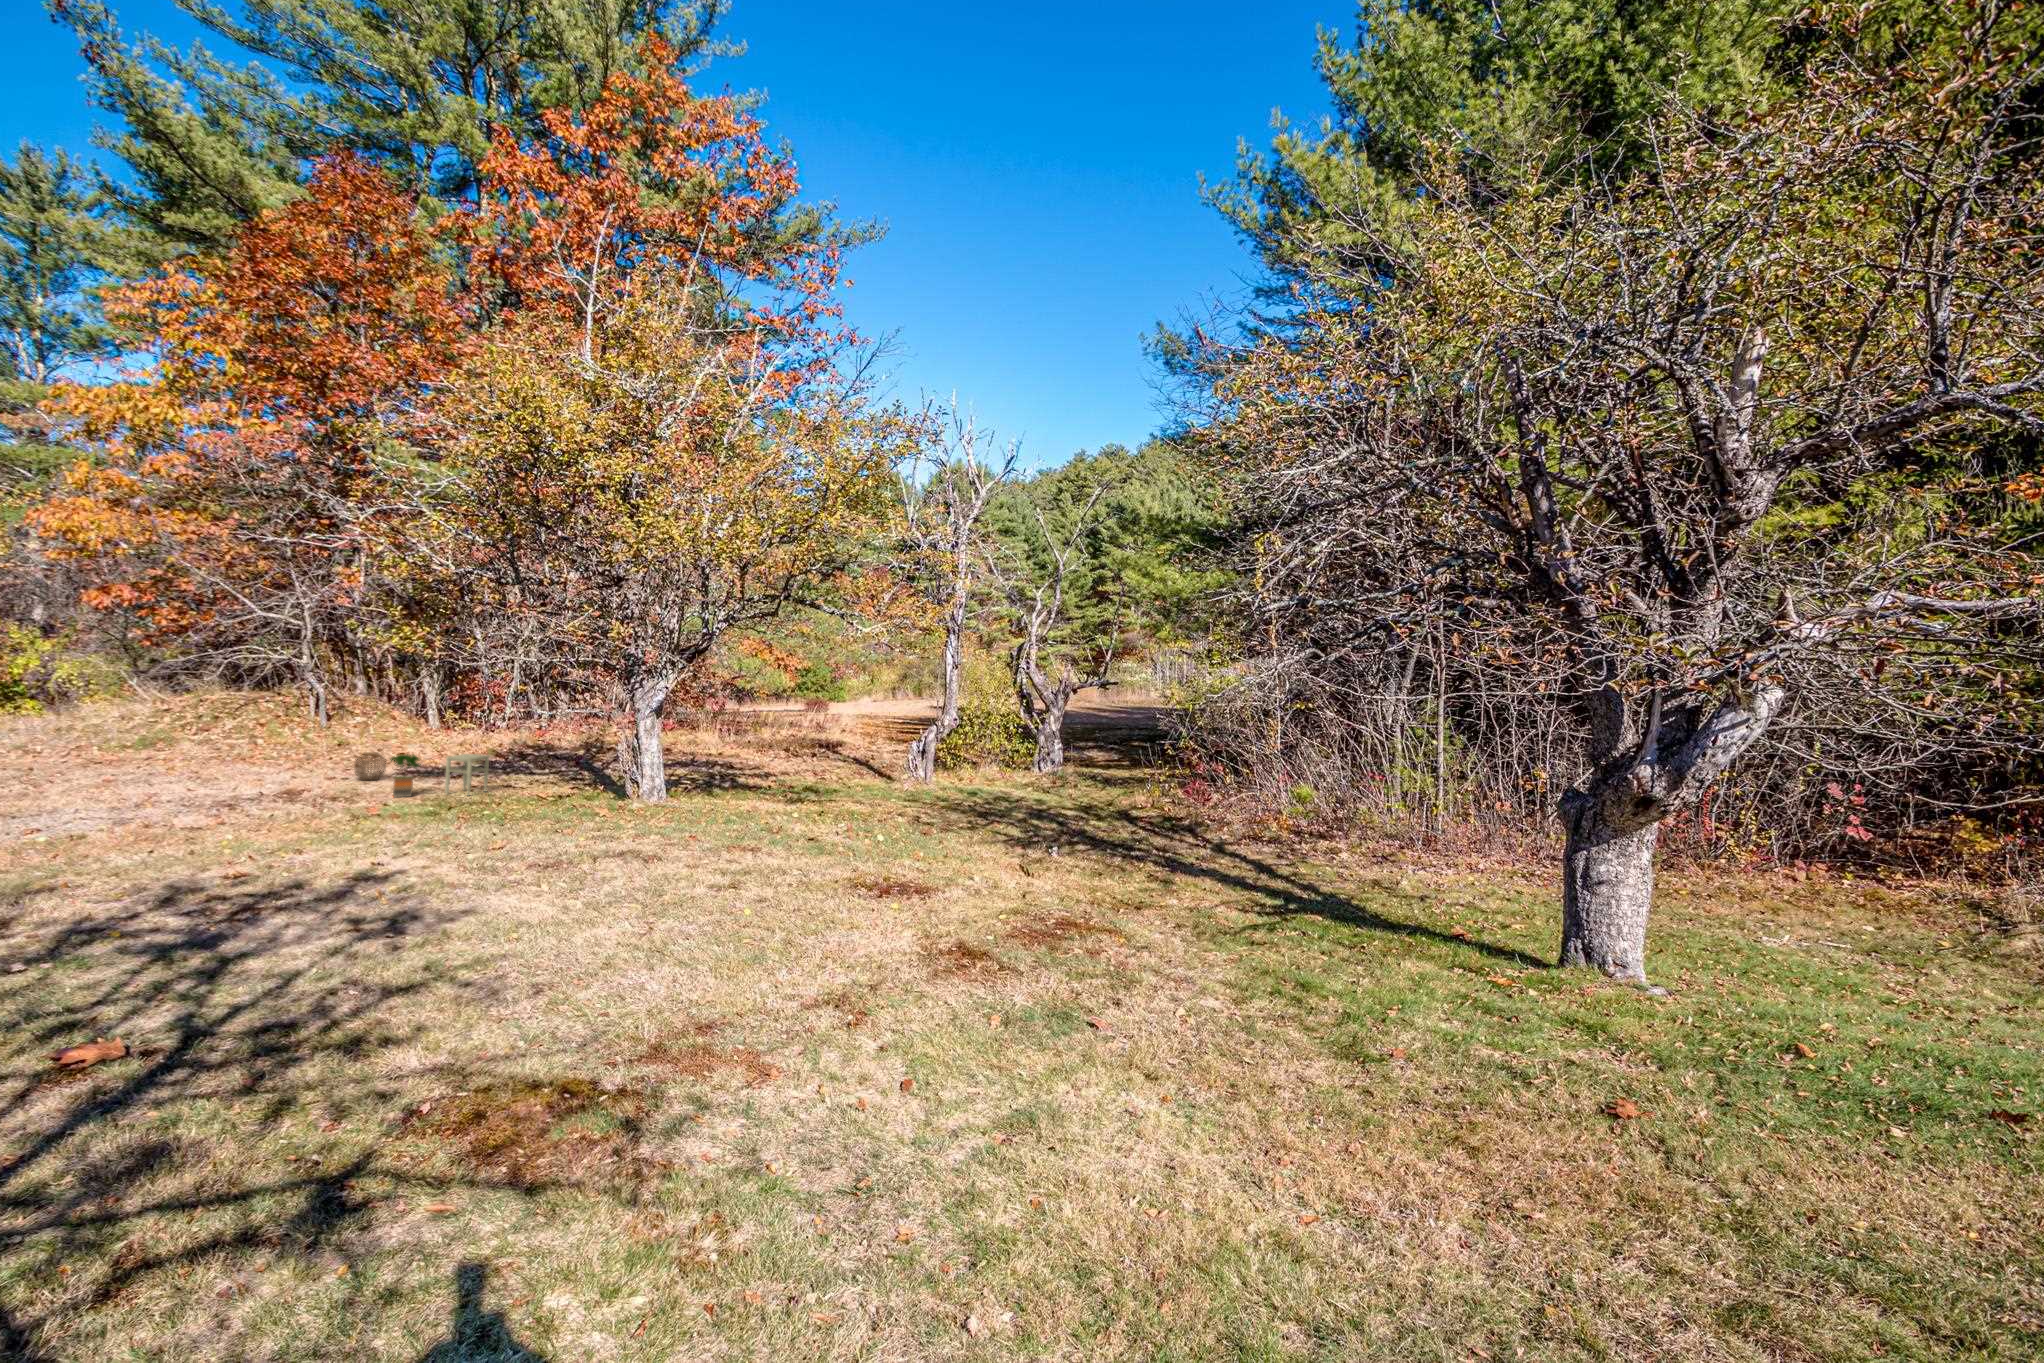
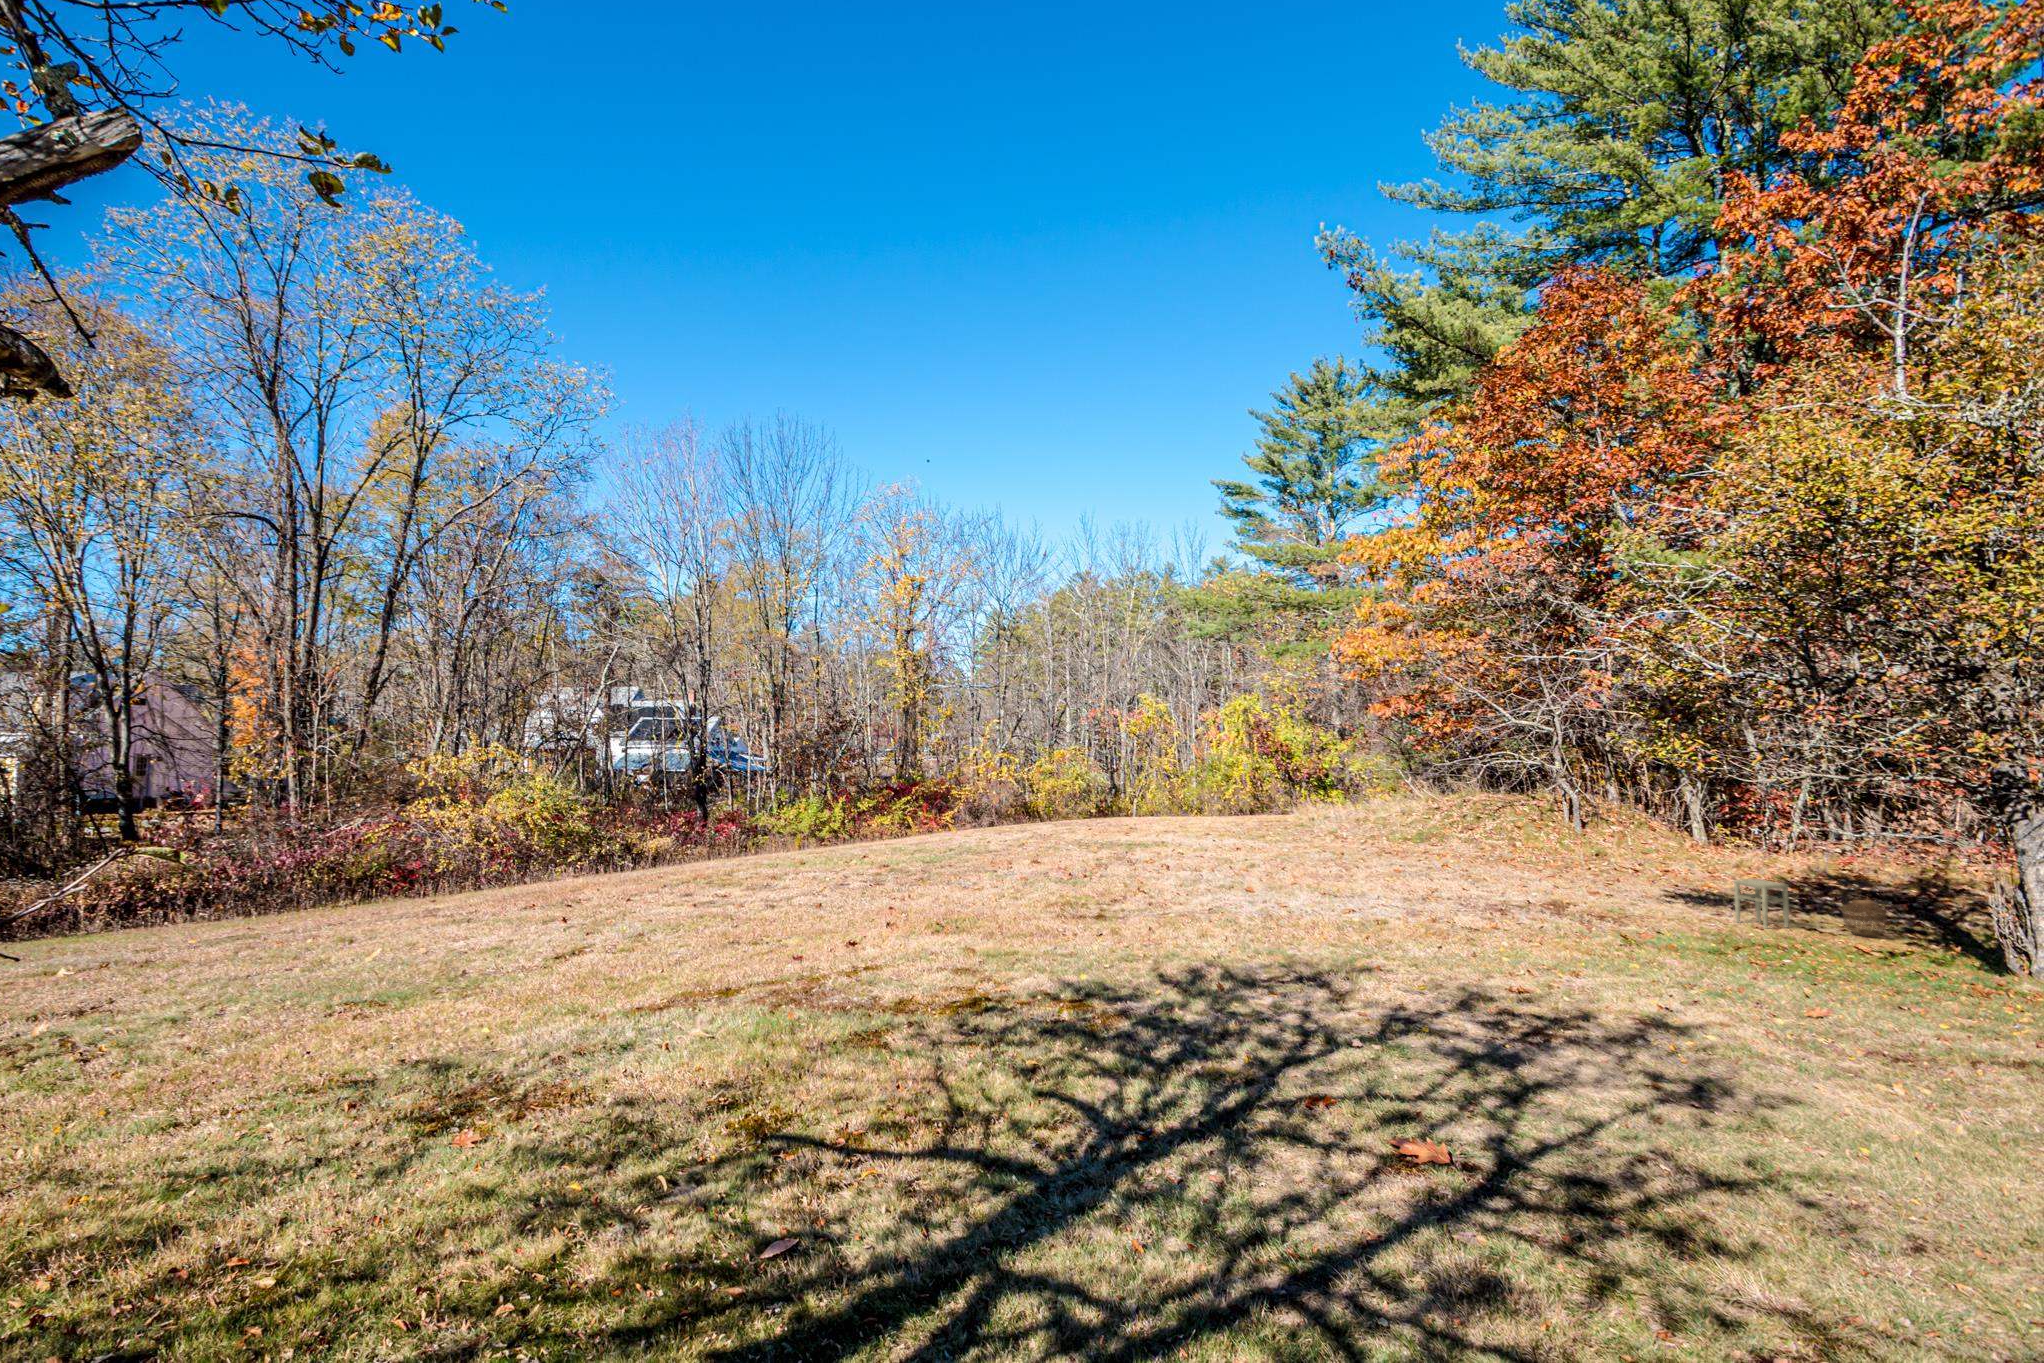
woven basket: present [355,752,386,781] -> present [1843,899,1887,937]
potted tree: present [390,754,421,798] -> none [1668,870,1707,919]

